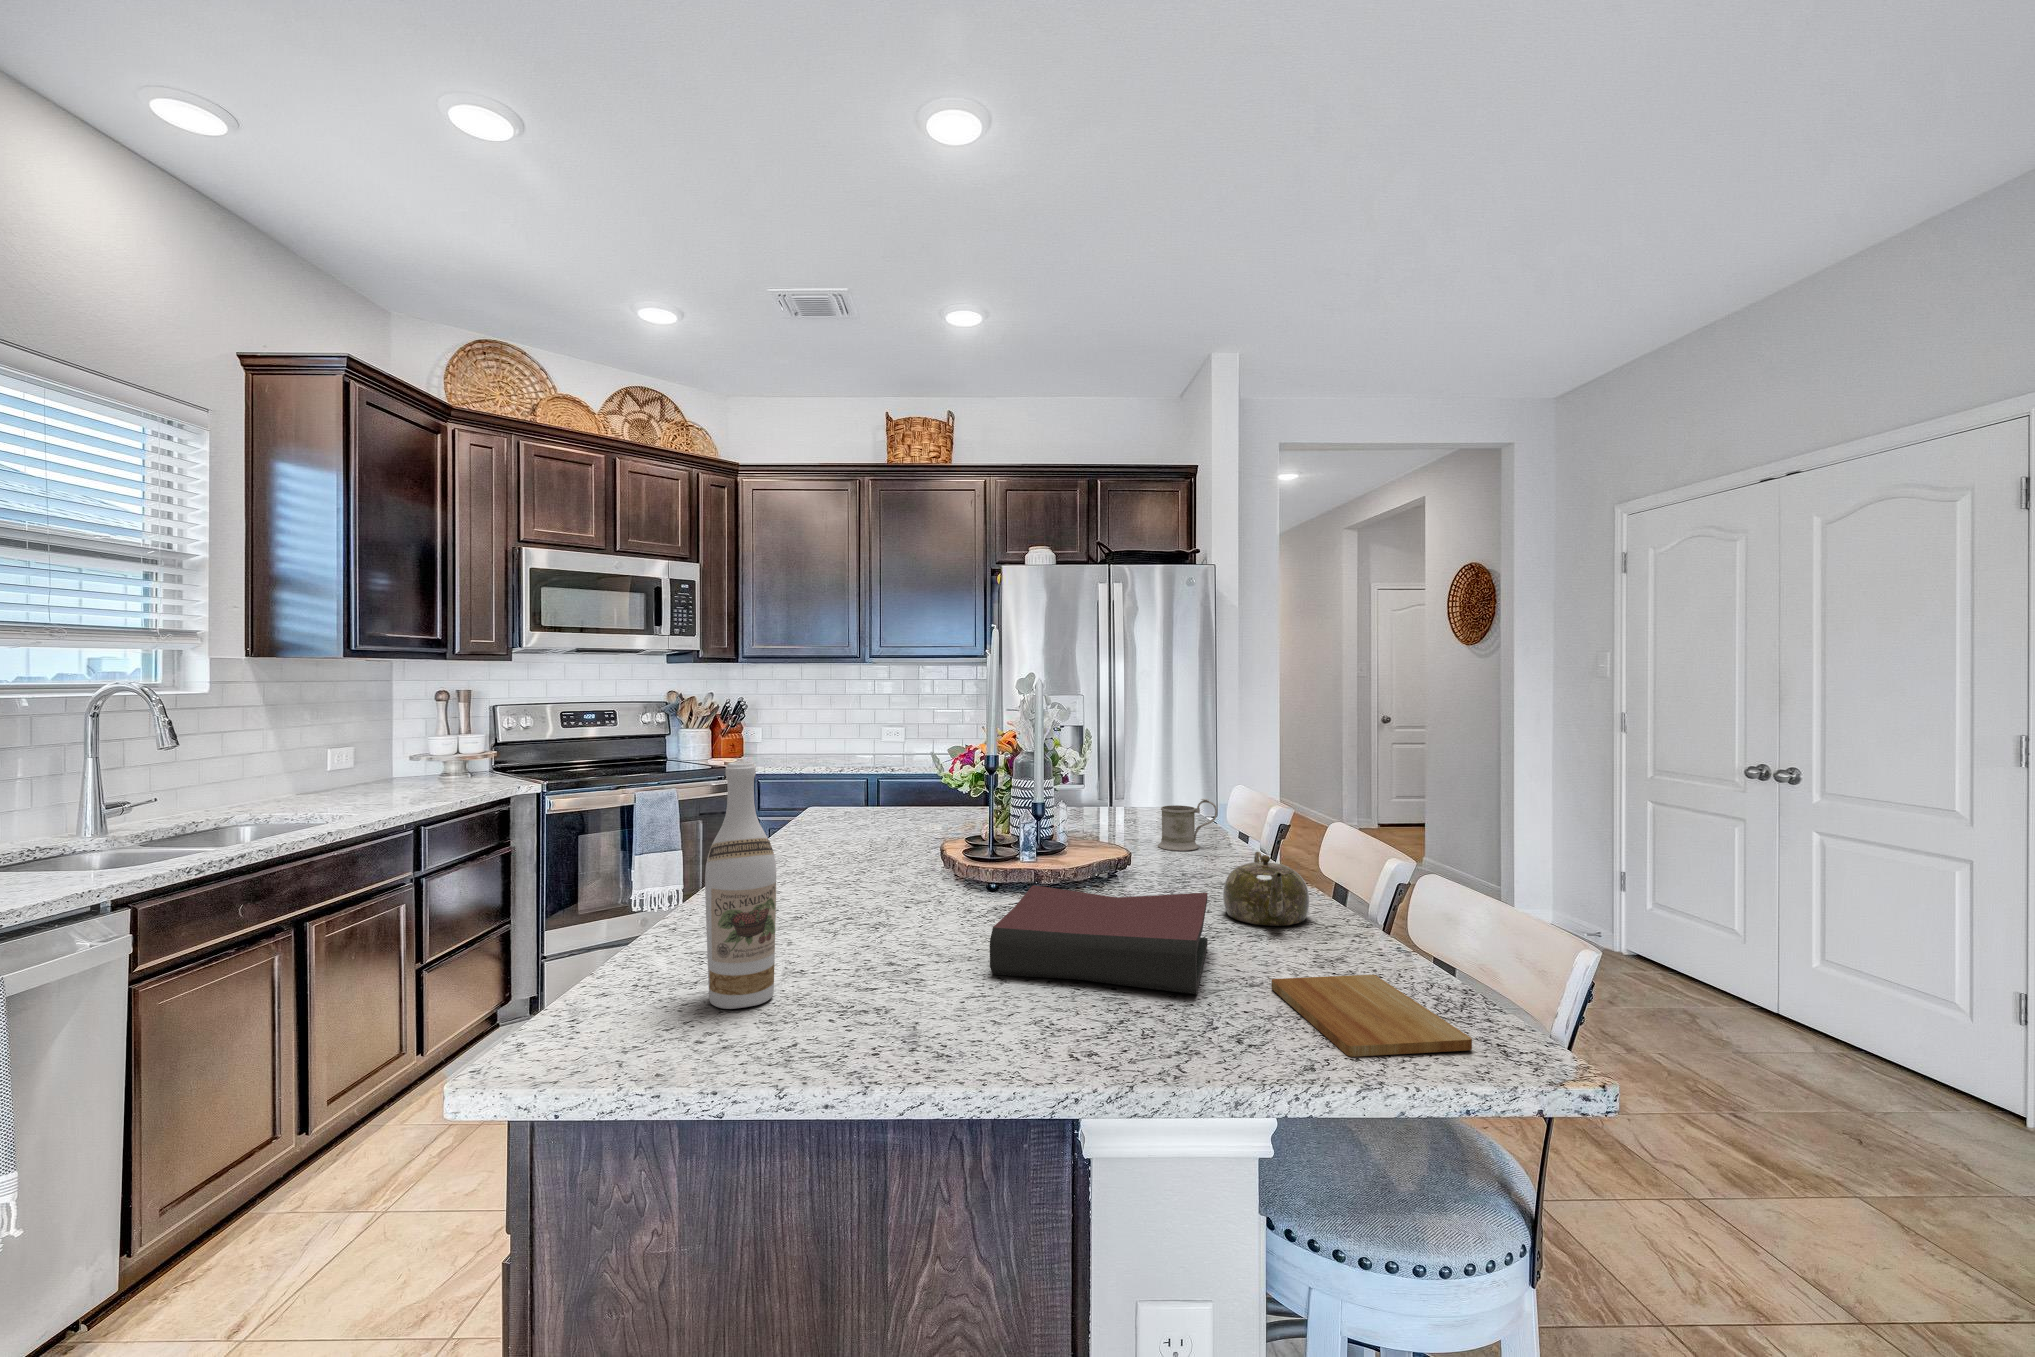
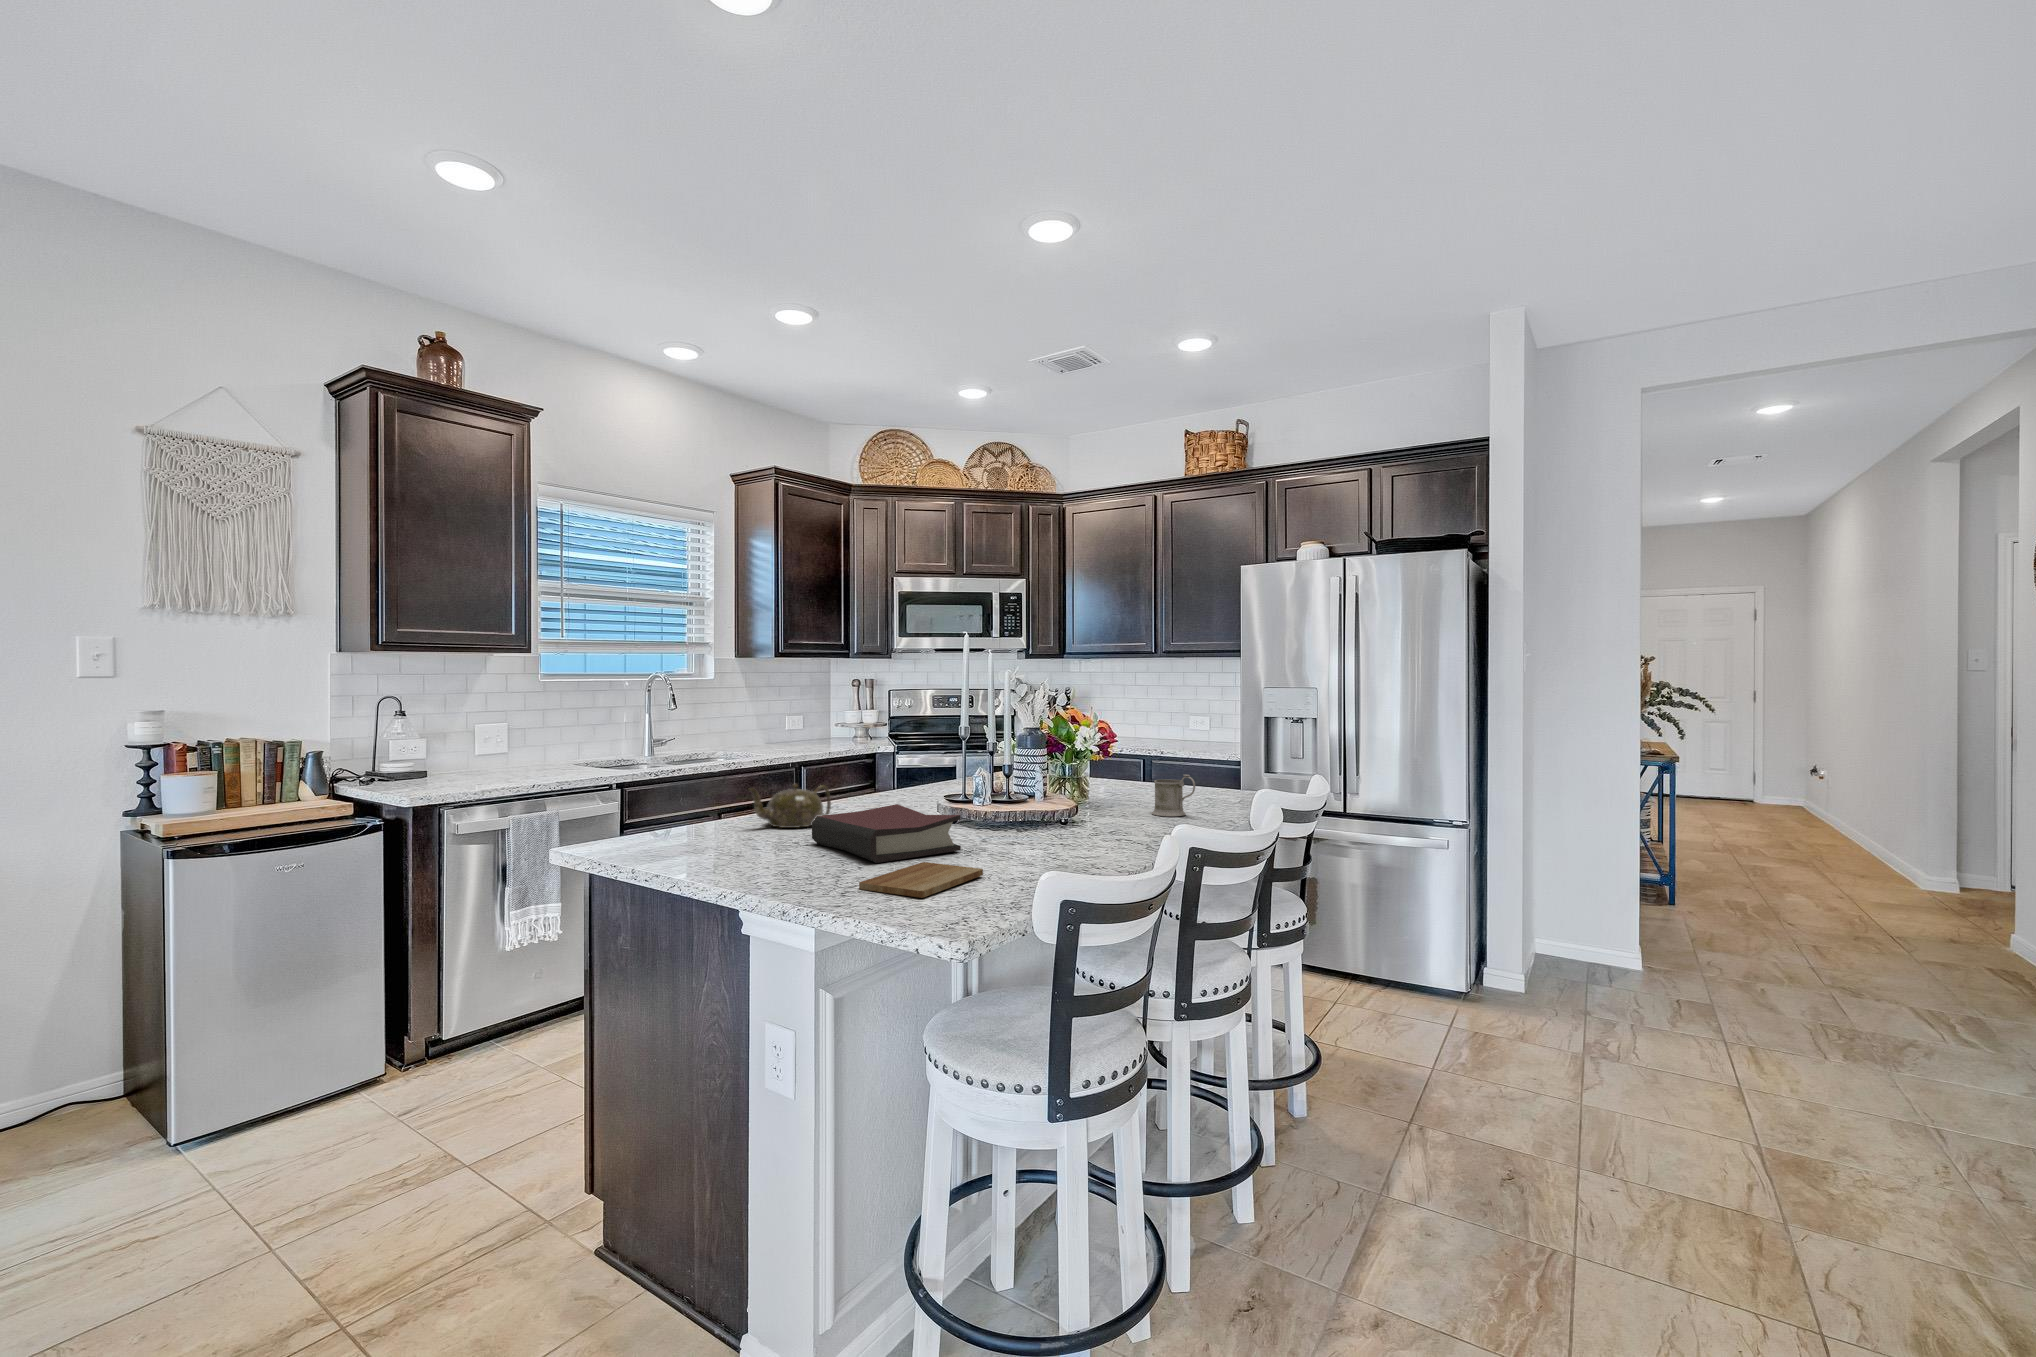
wine bottle: present [705,762,776,1009] -> none [676,712,713,836]
teapot: present [1223,852,1309,926] -> present [748,784,831,828]

